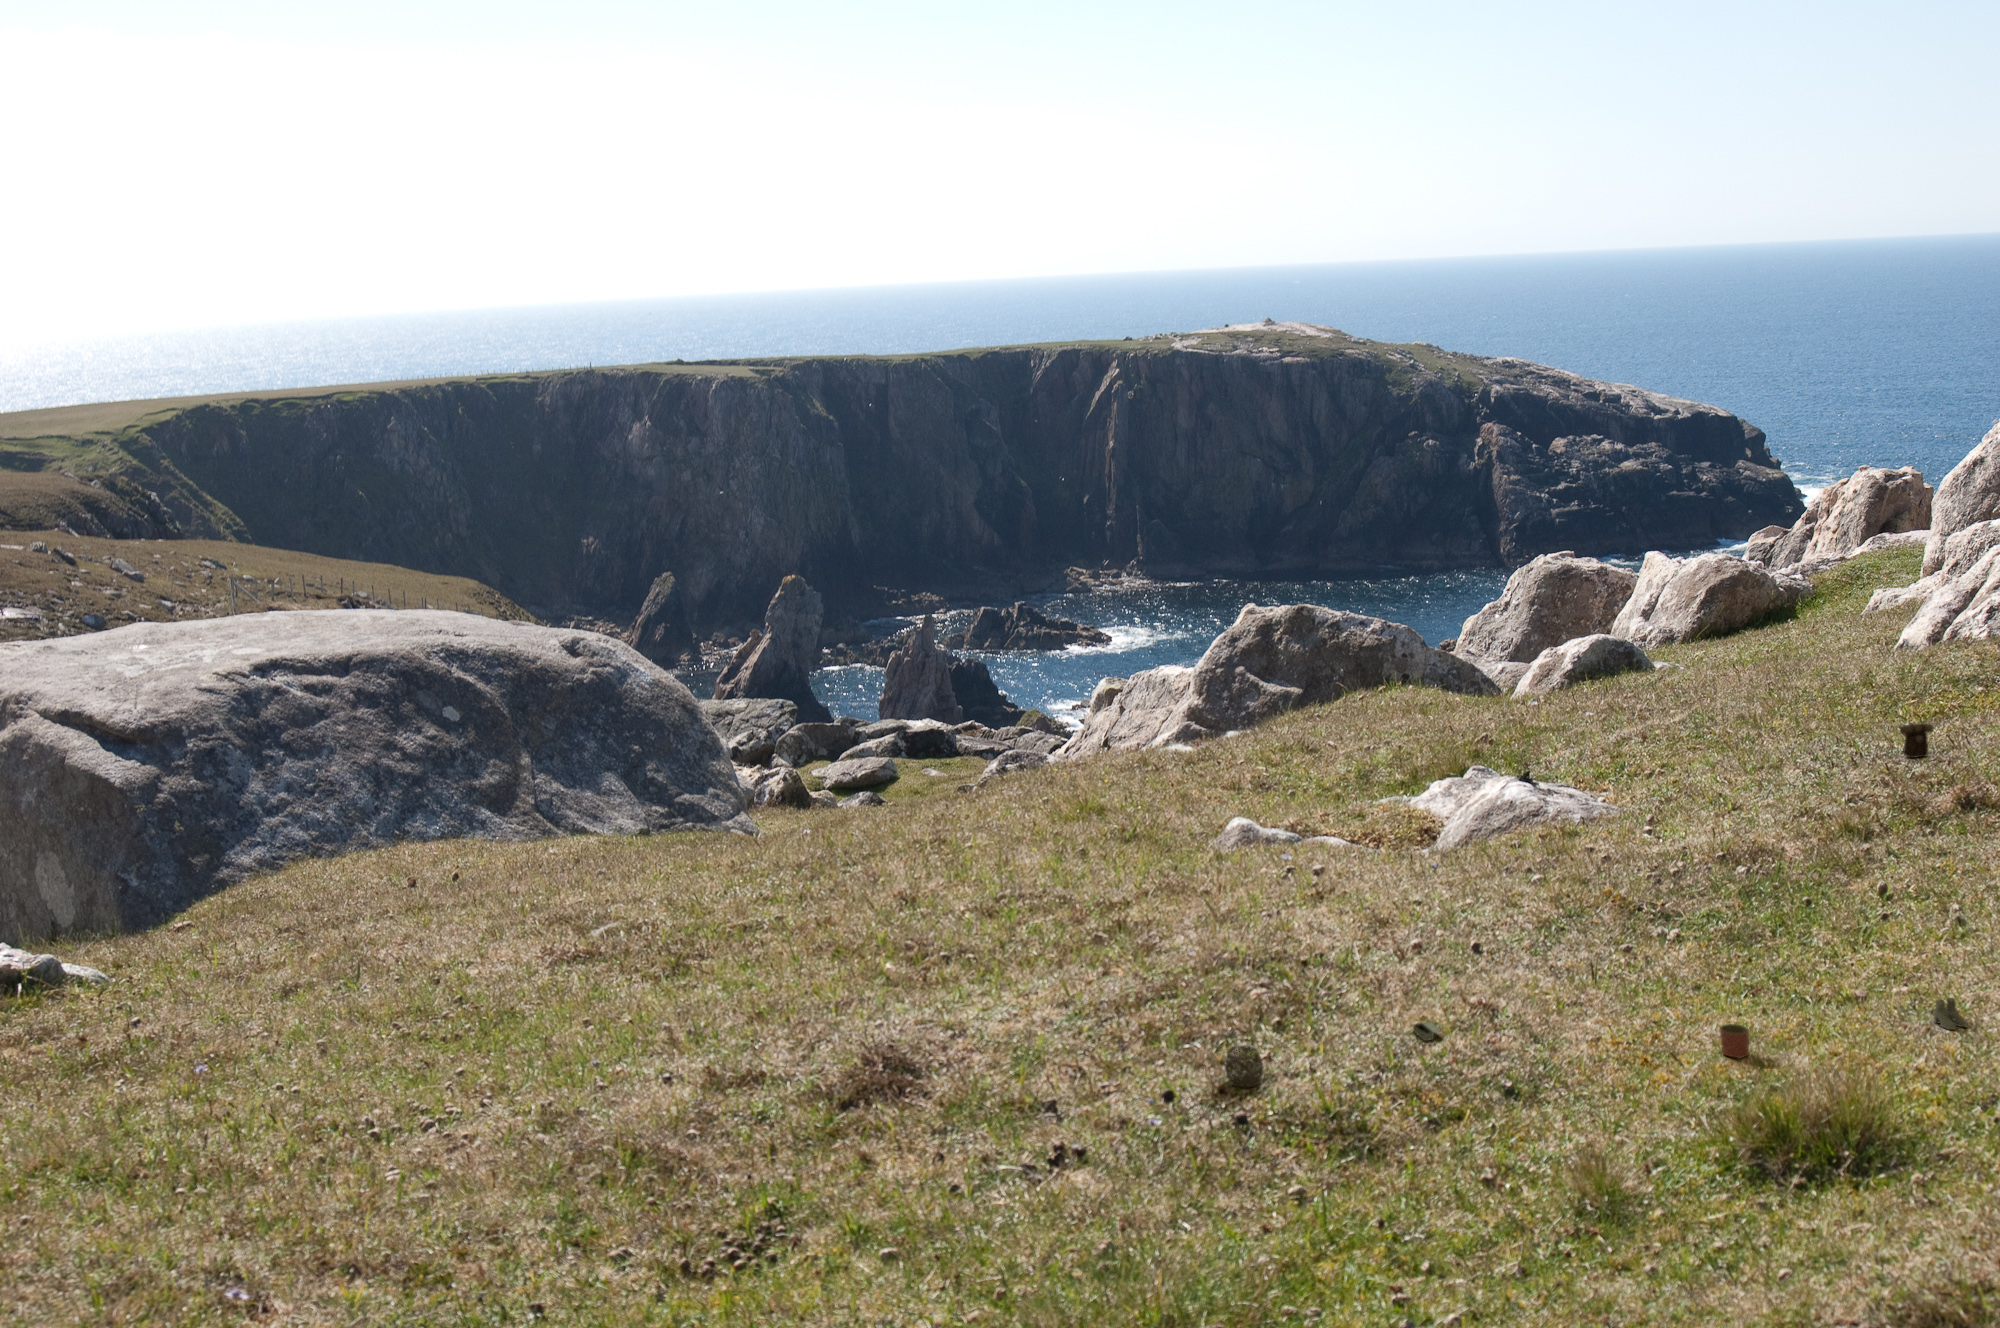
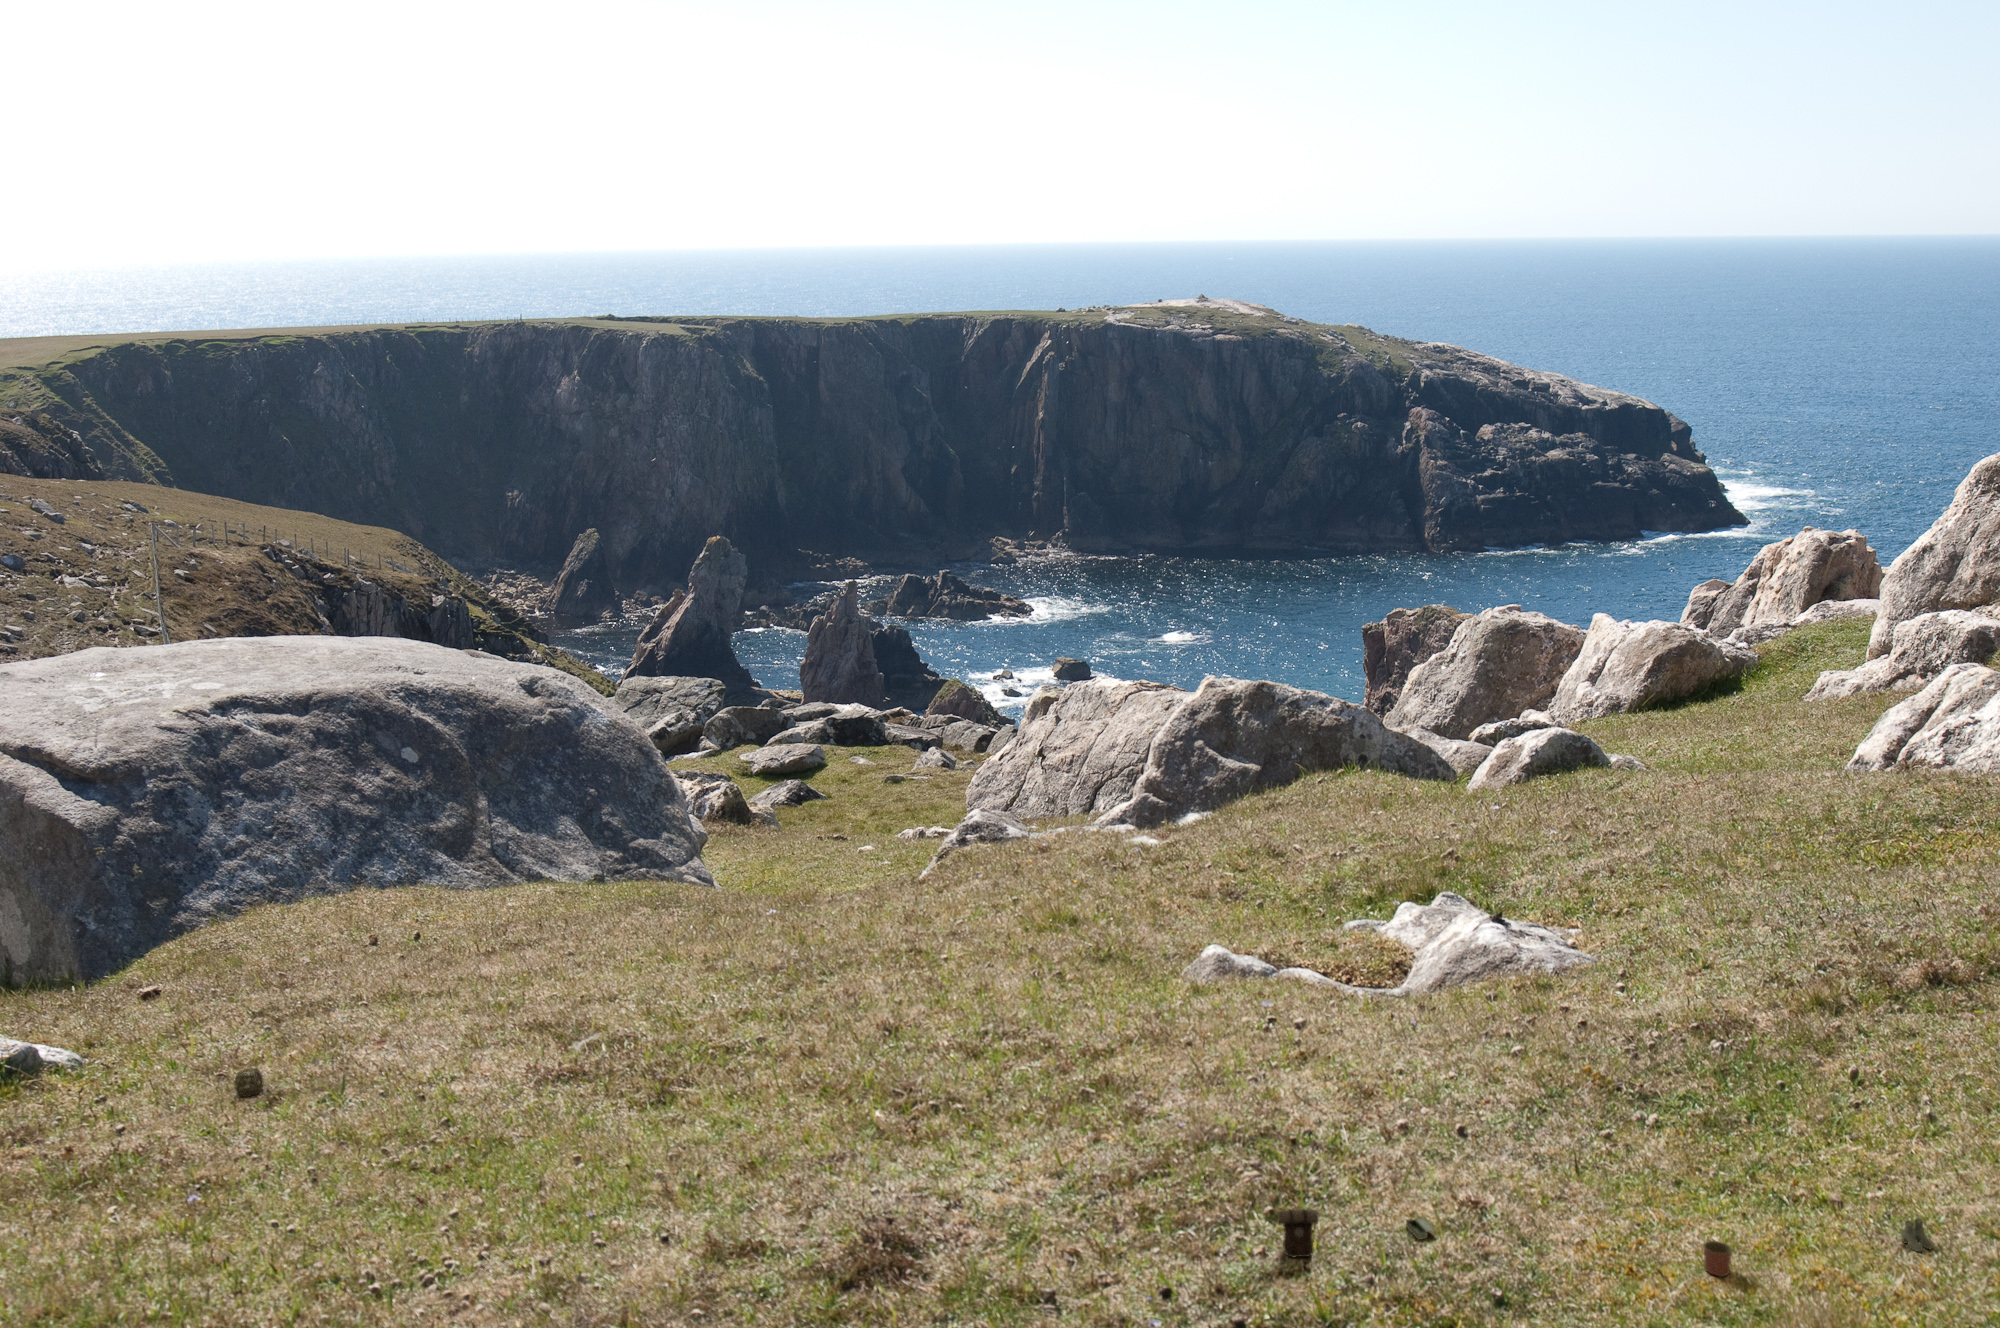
backpack: present [1900,723,1933,758] -> present [1277,1209,1319,1257]
woven basket: present [1225,1046,1263,1088] -> present [234,1068,264,1097]

